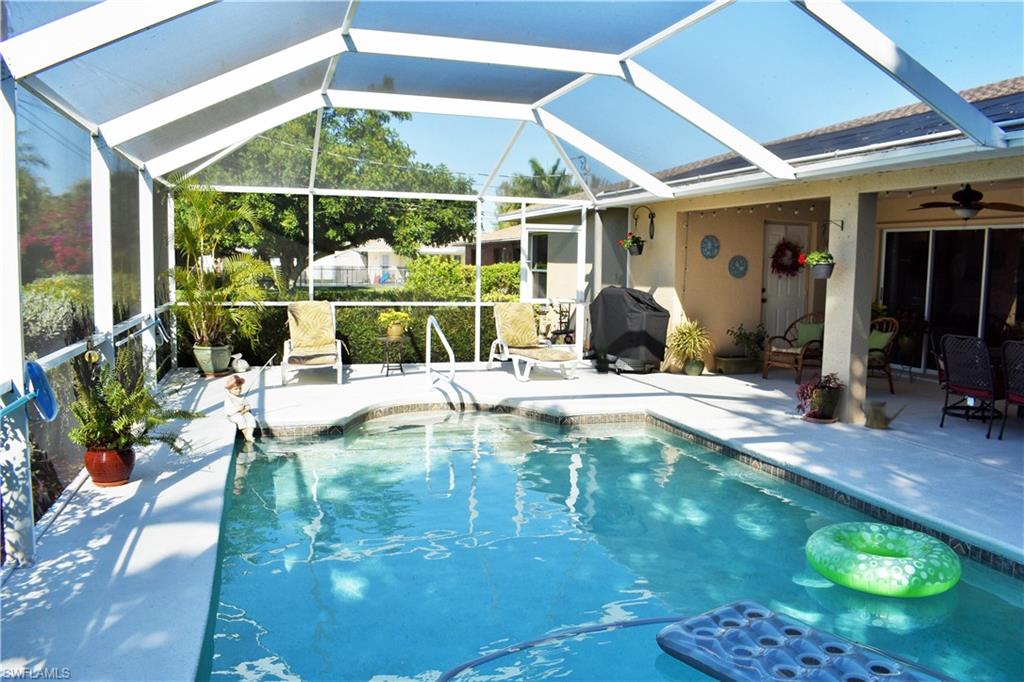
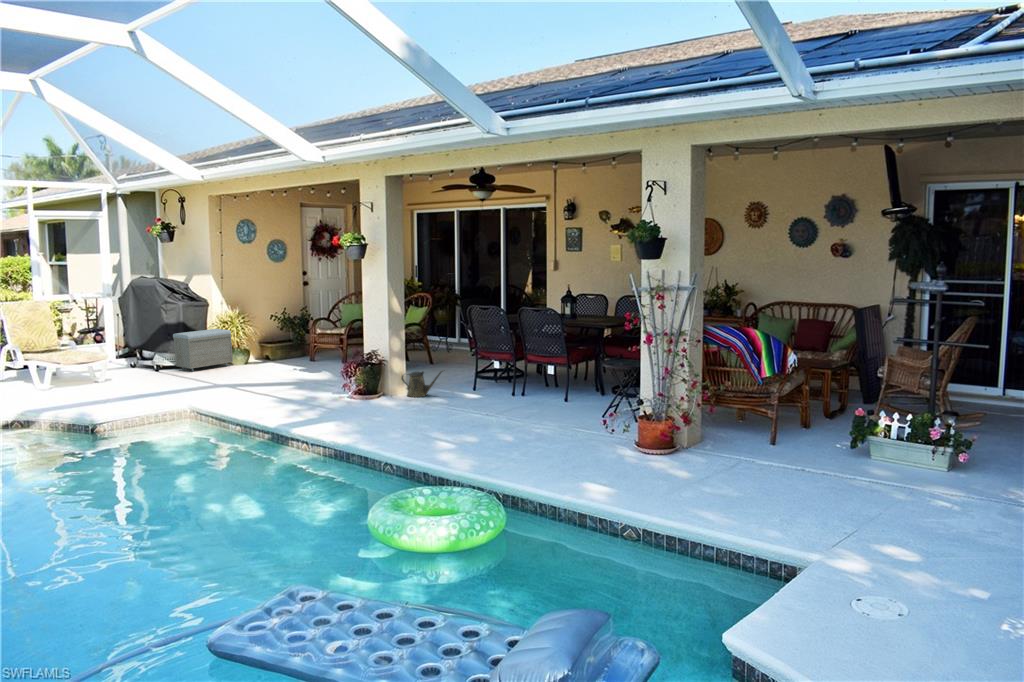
storage bench: none [634,339,686,378] -> present [173,329,233,372]
potted plant: present [596,341,609,374] -> none [126,327,151,372]

